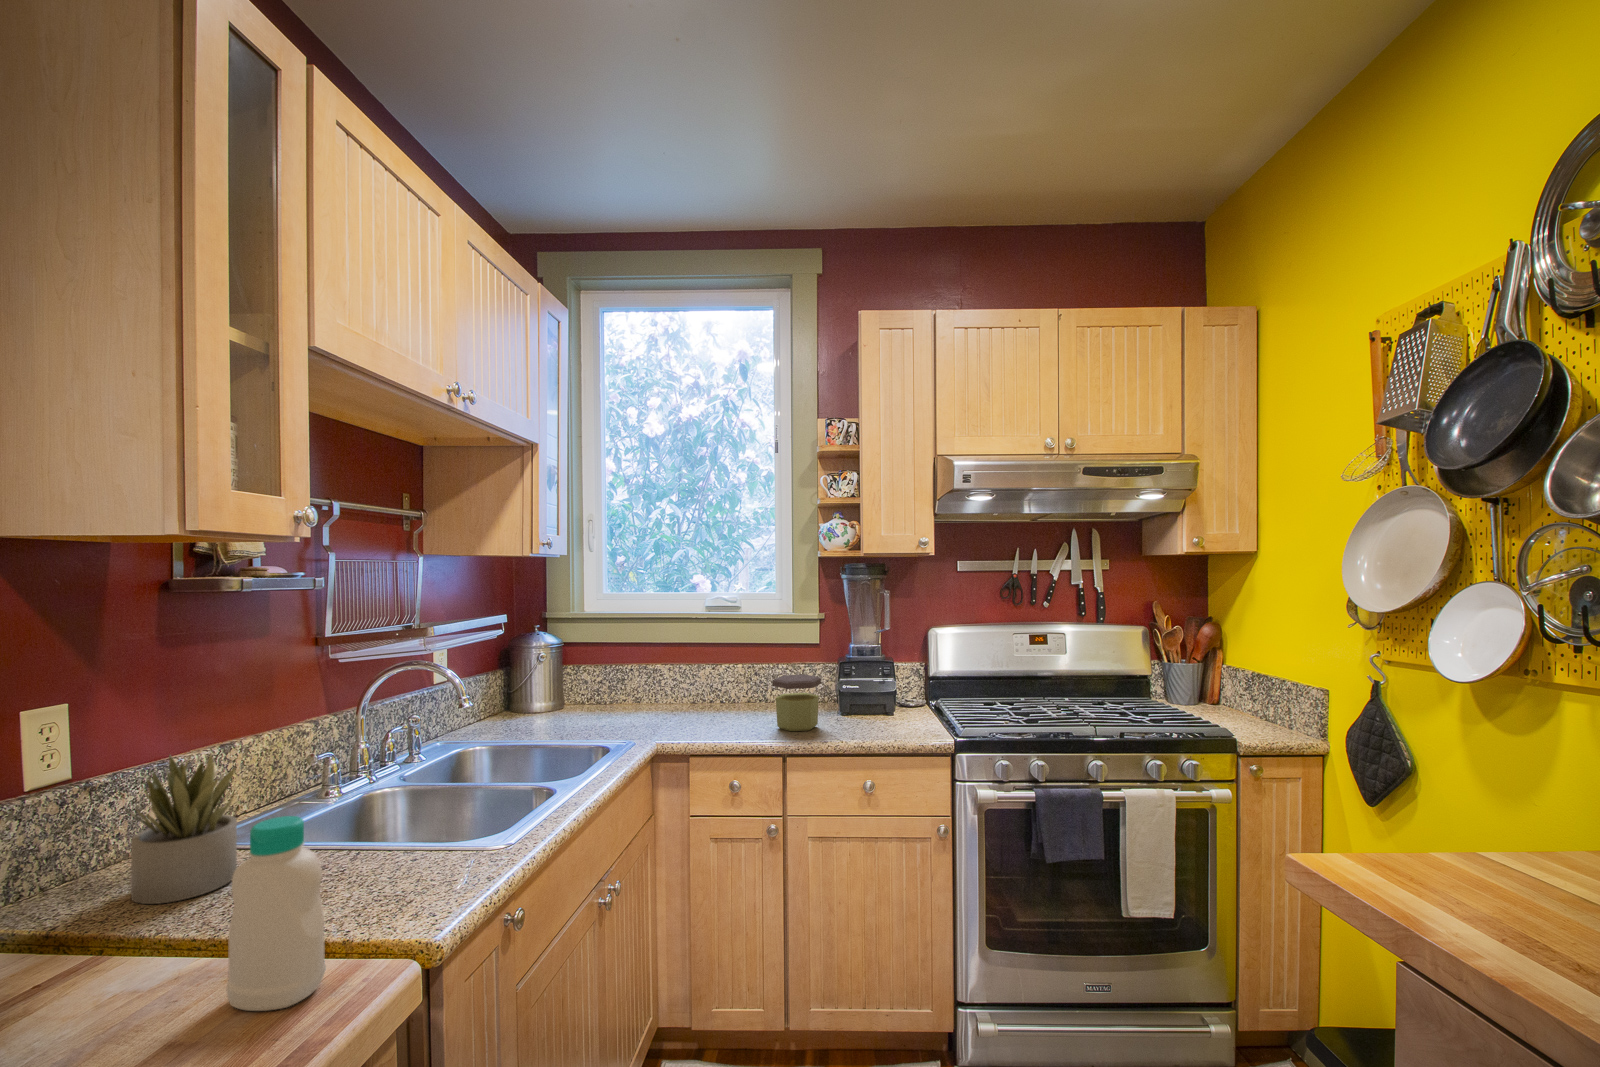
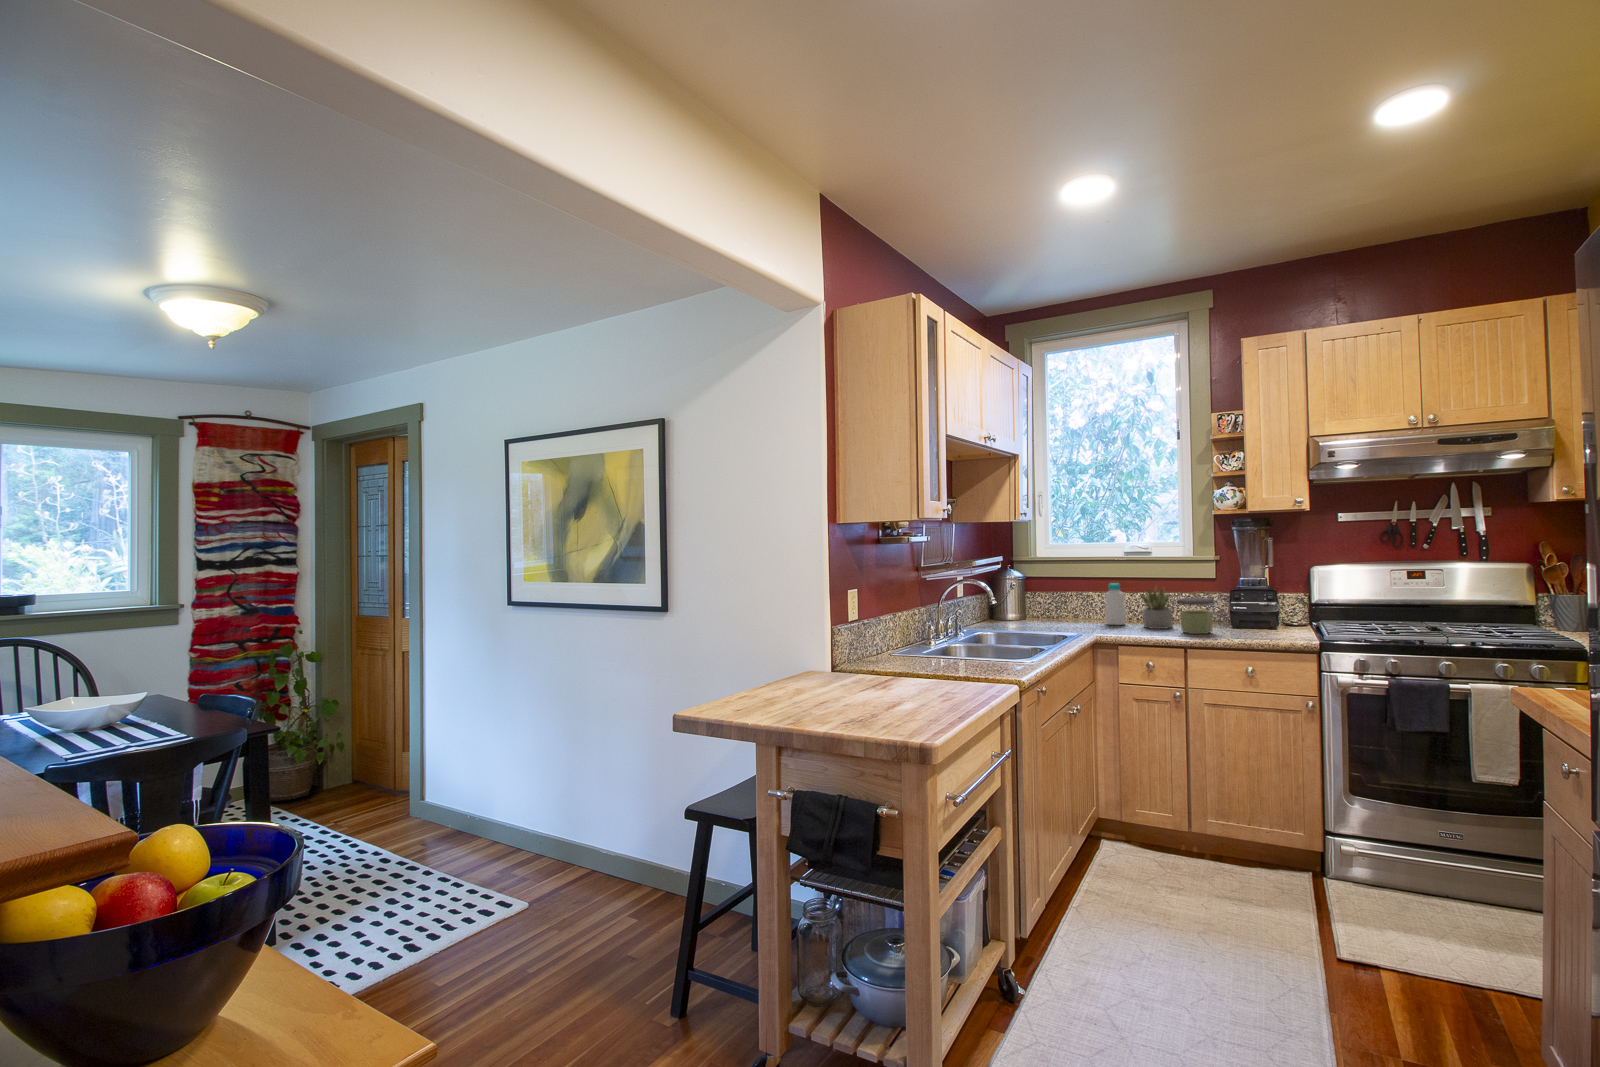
succulent plant: present [128,755,237,904] -> present [1141,587,1172,629]
bottle: present [227,816,326,1011] -> present [1105,583,1126,625]

